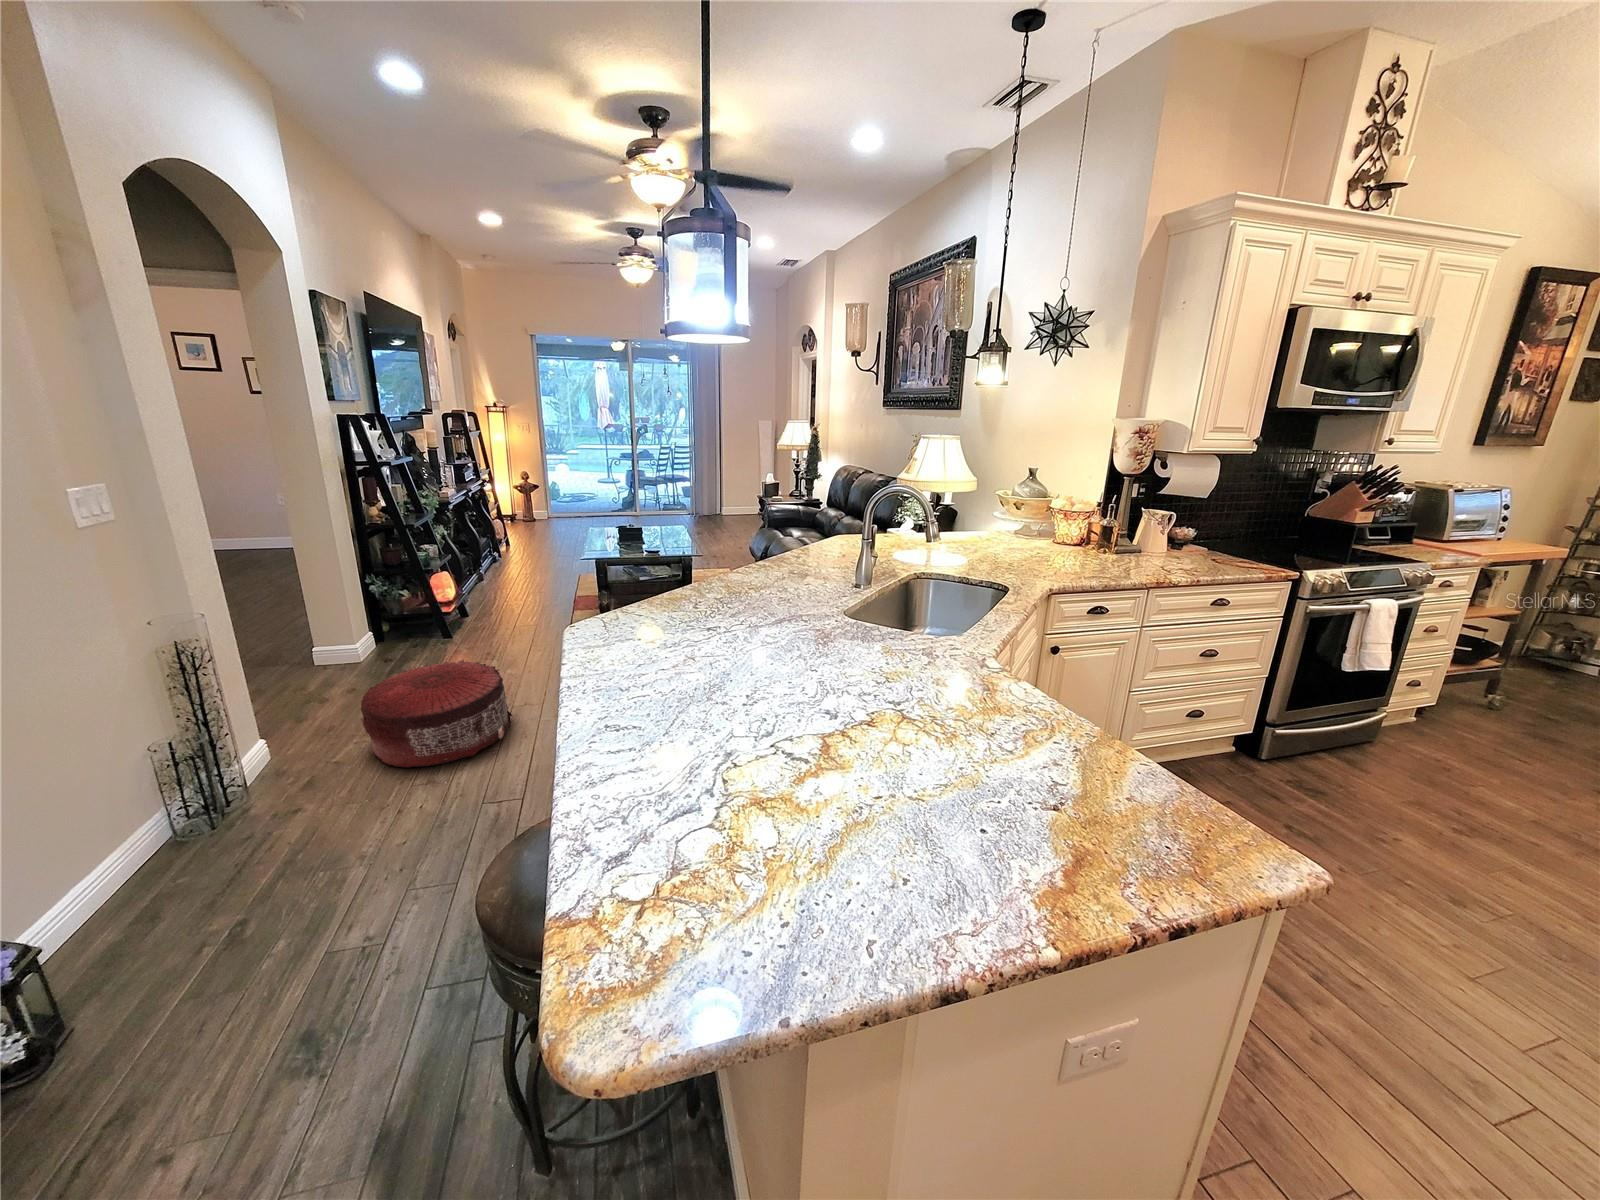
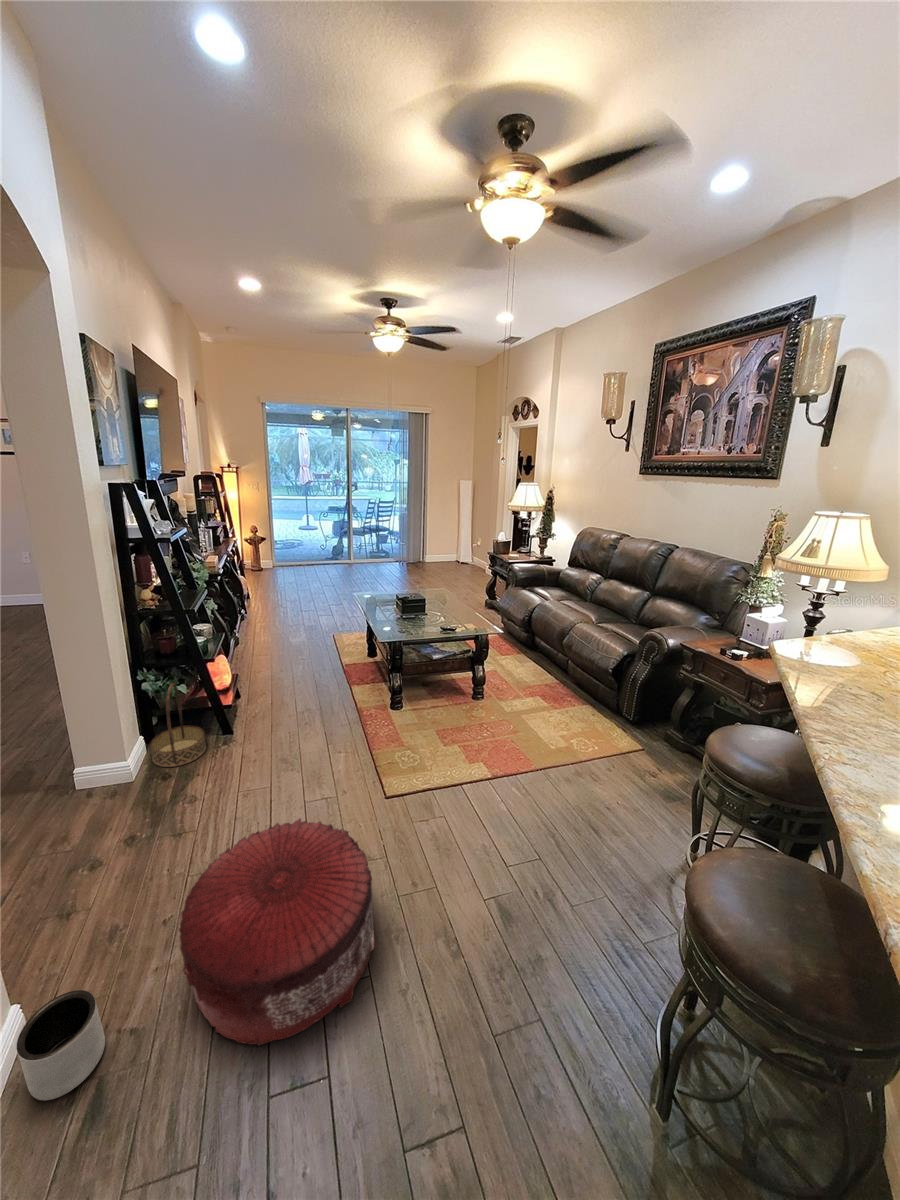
basket: none [374,585,424,654] -> present [150,683,206,767]
planter: none [259,727,313,777] -> present [16,990,105,1100]

